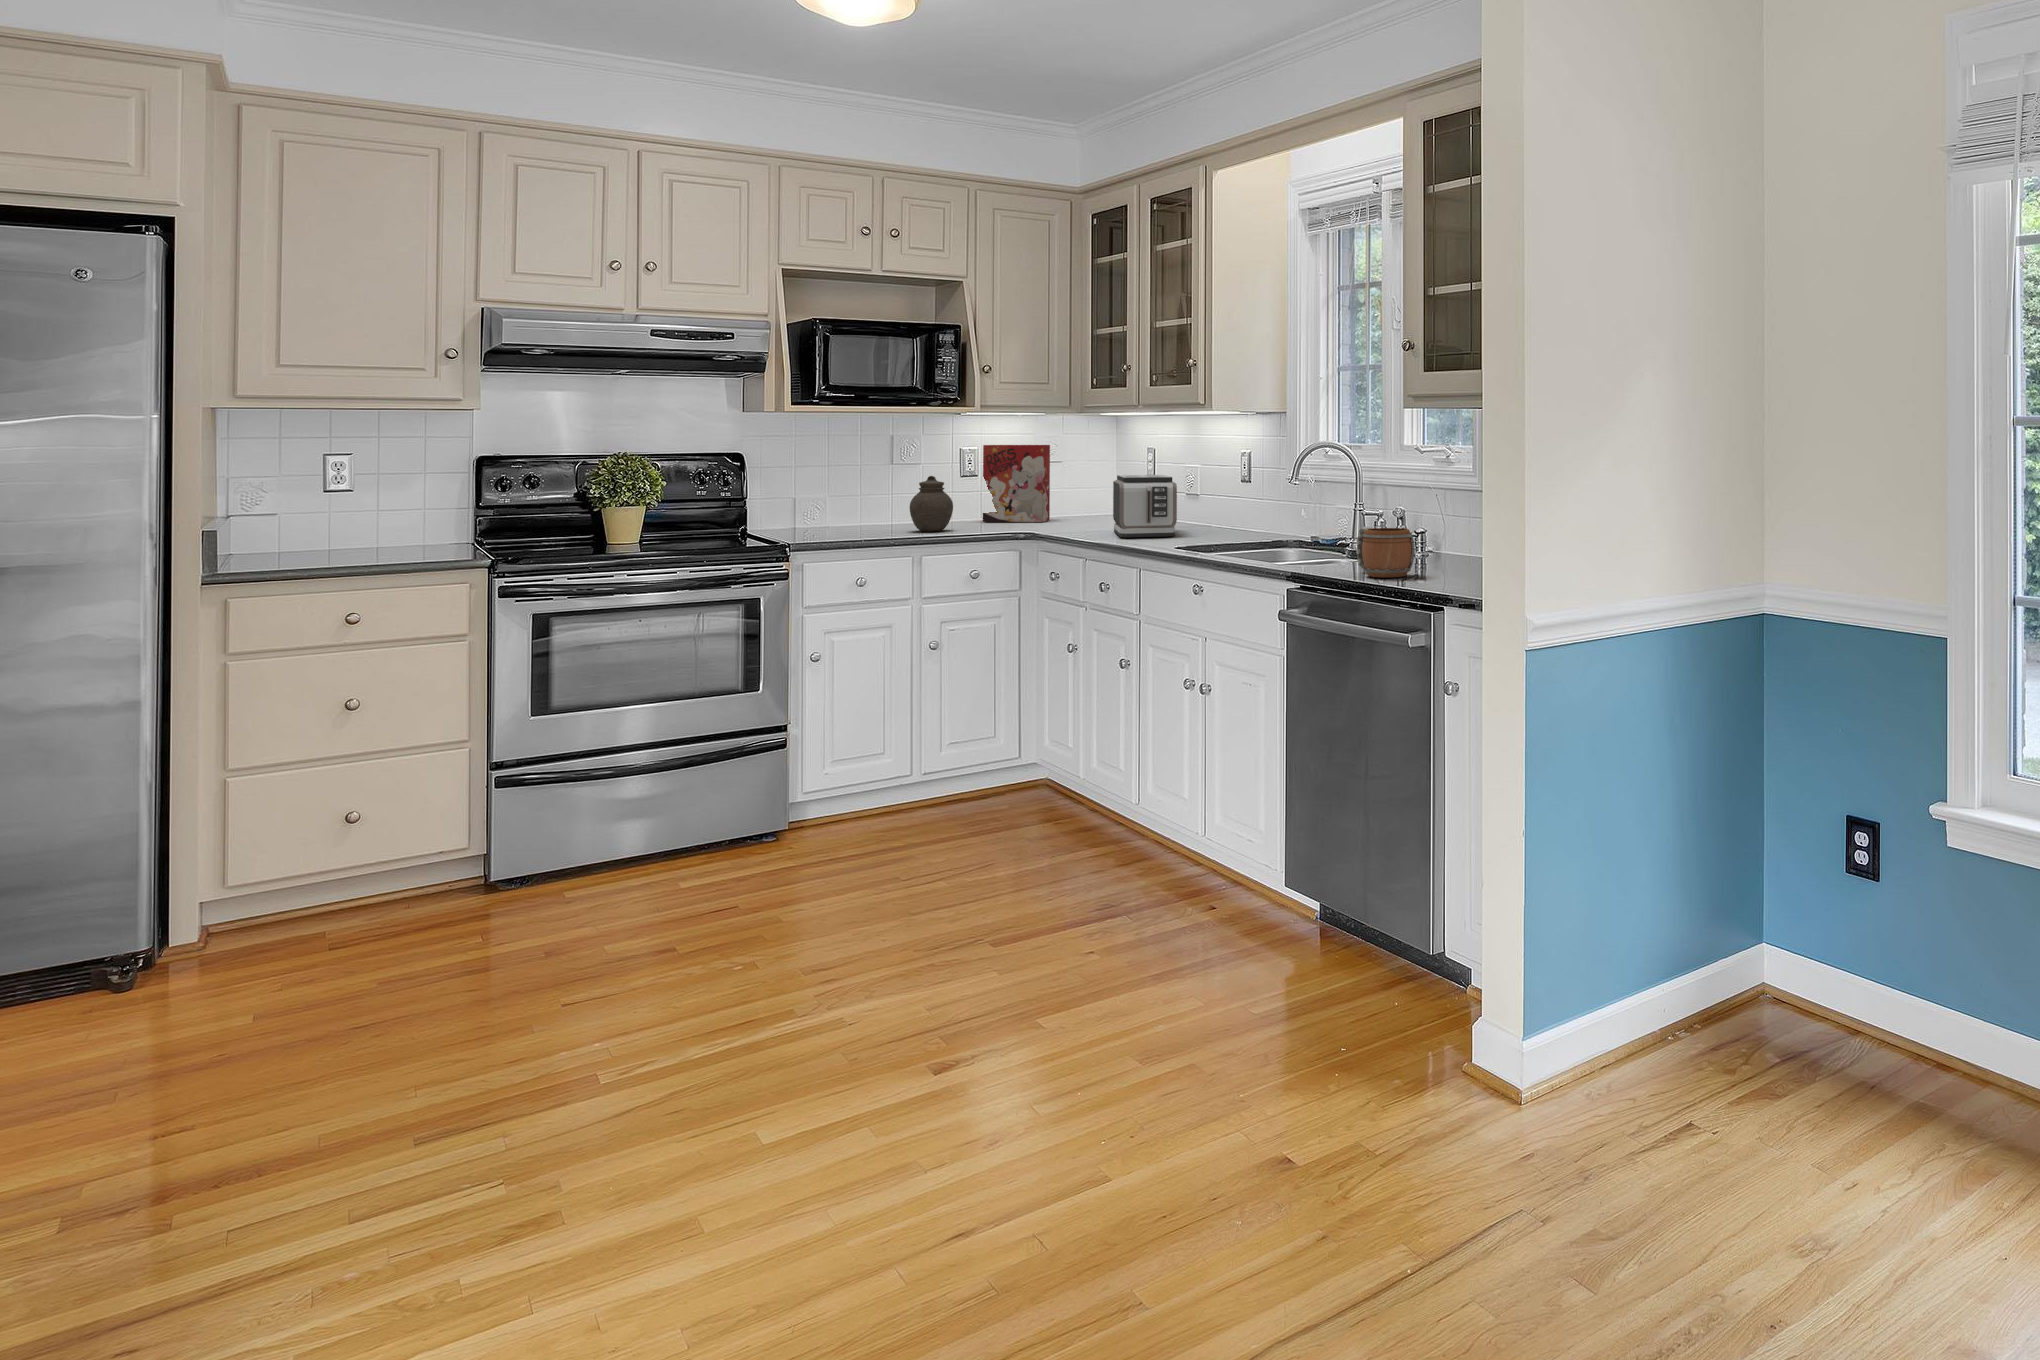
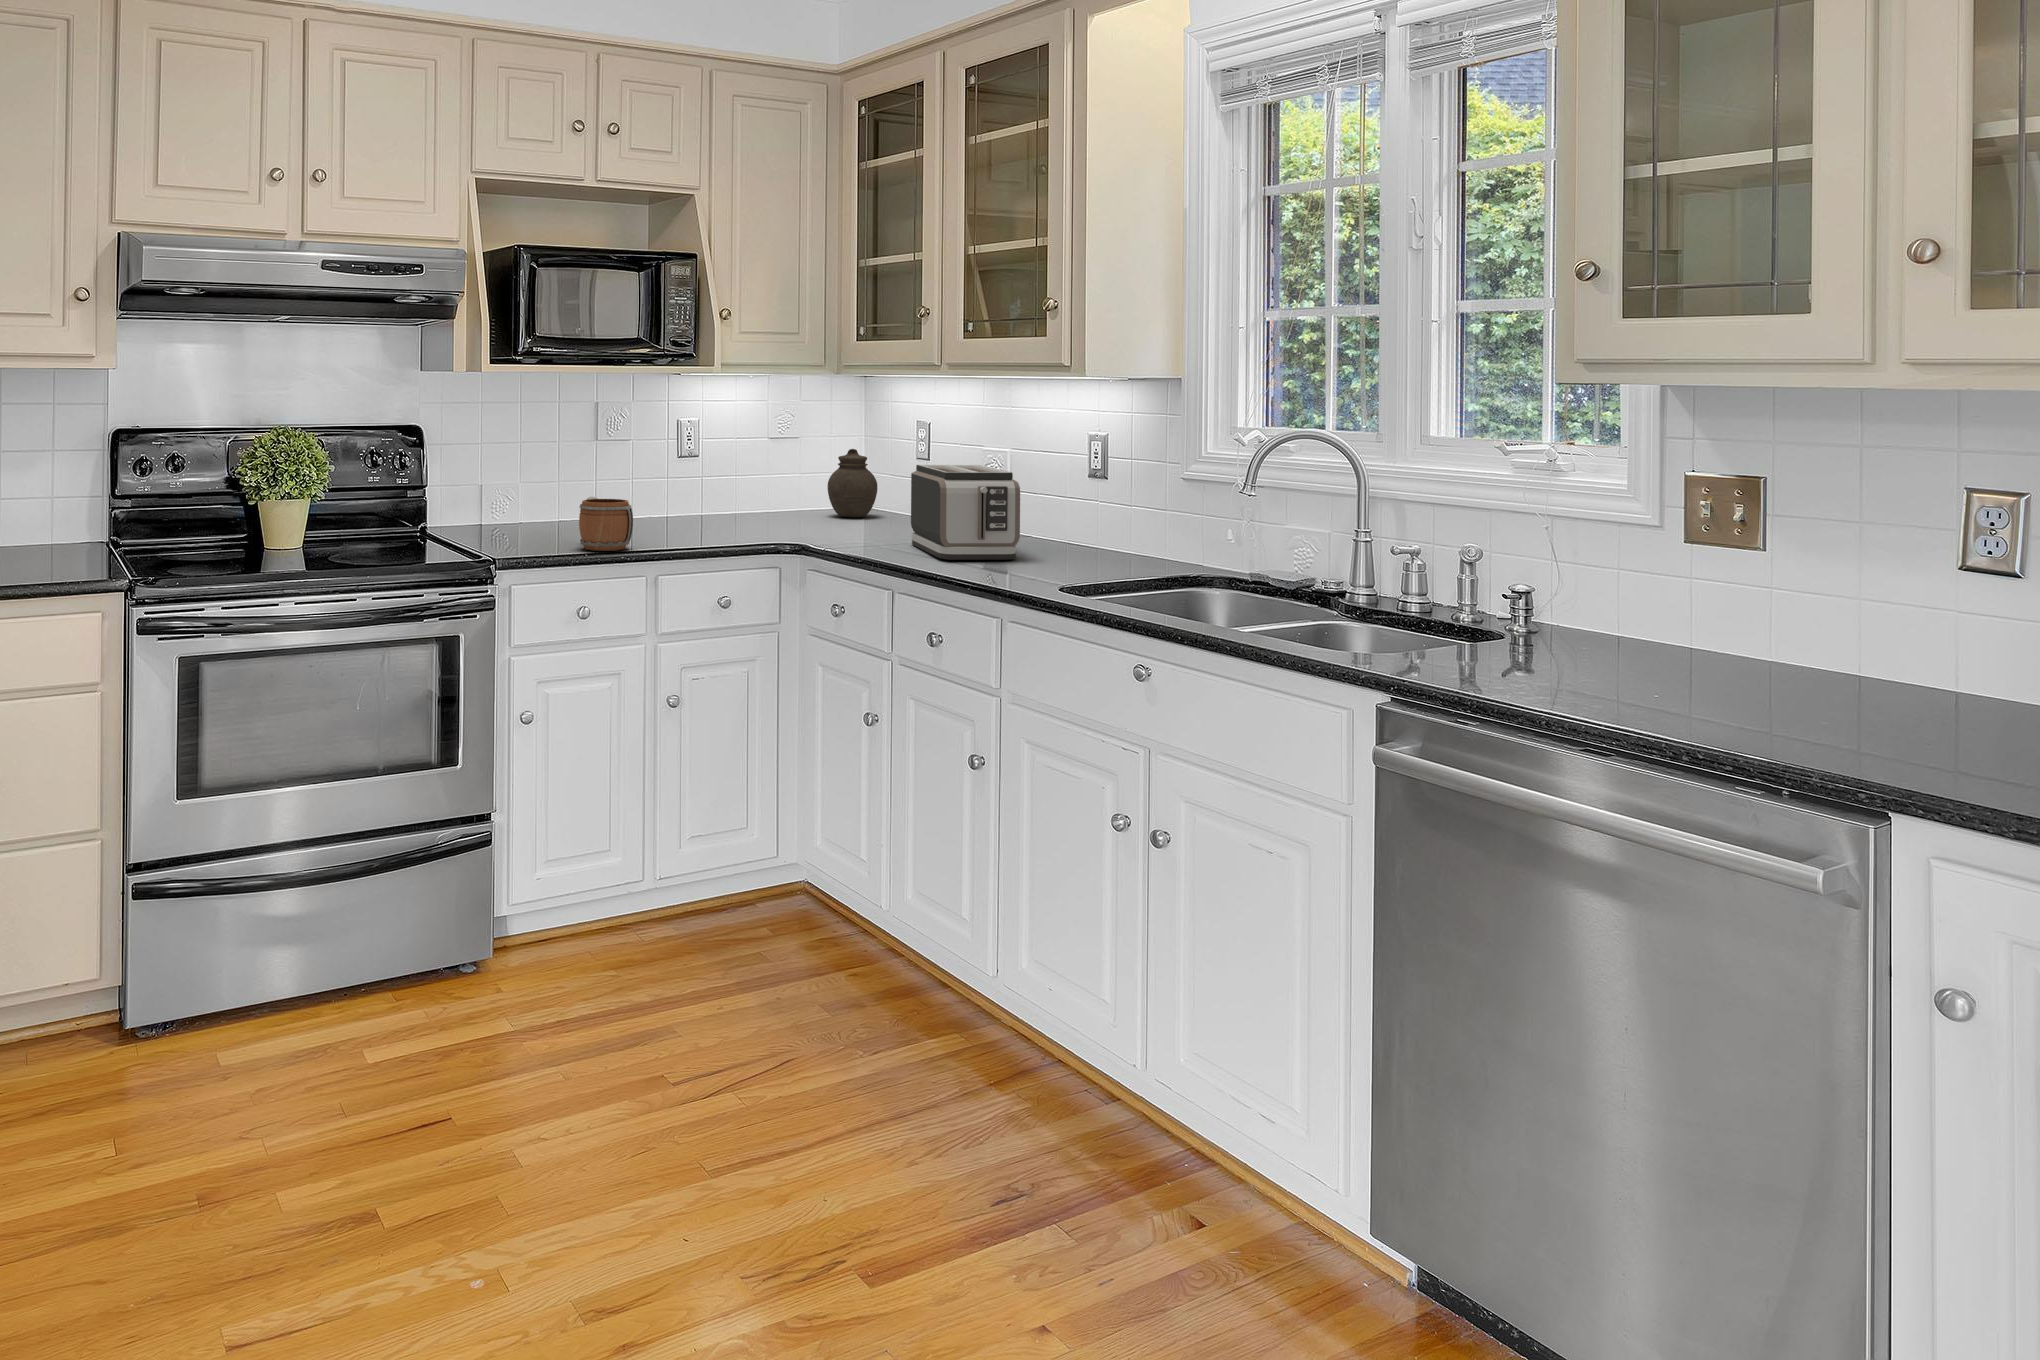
cereal box: present [983,445,1050,522] -> none [710,414,795,520]
jar: present [910,476,953,531] -> present [828,449,878,517]
mug: present [1356,527,1415,578] -> present [579,496,633,551]

